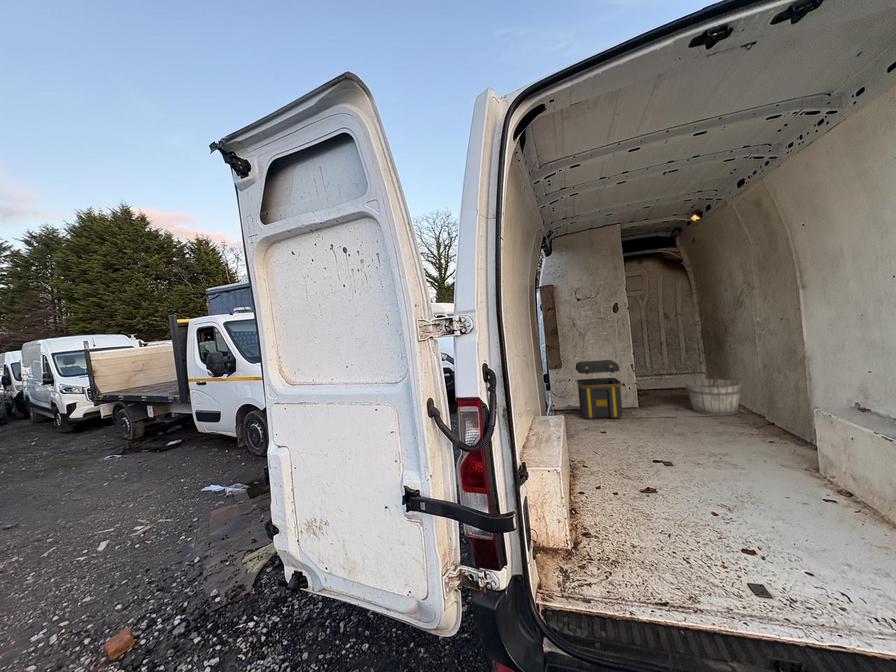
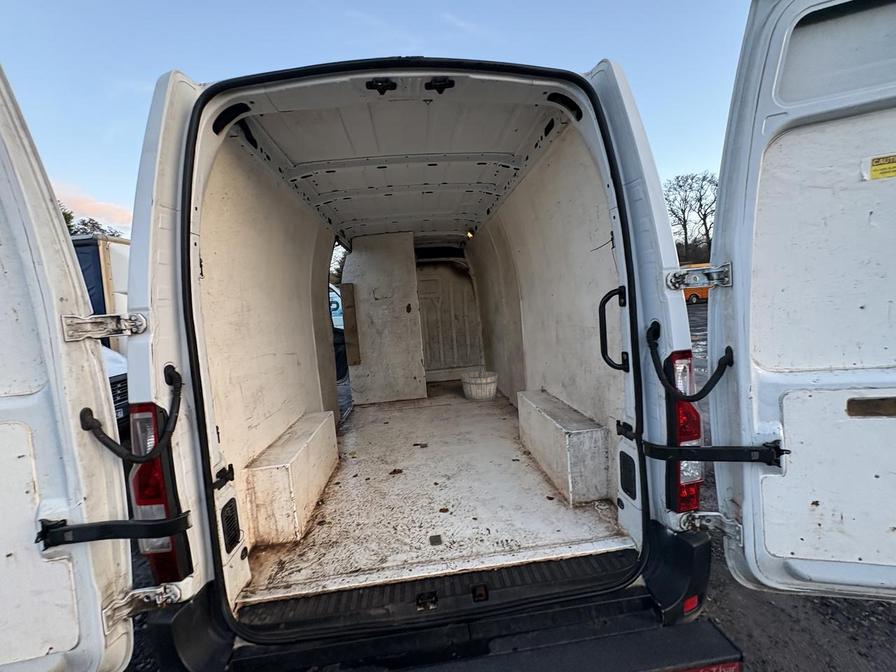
toolbox: present [576,360,623,419] -> none [369,356,407,411]

